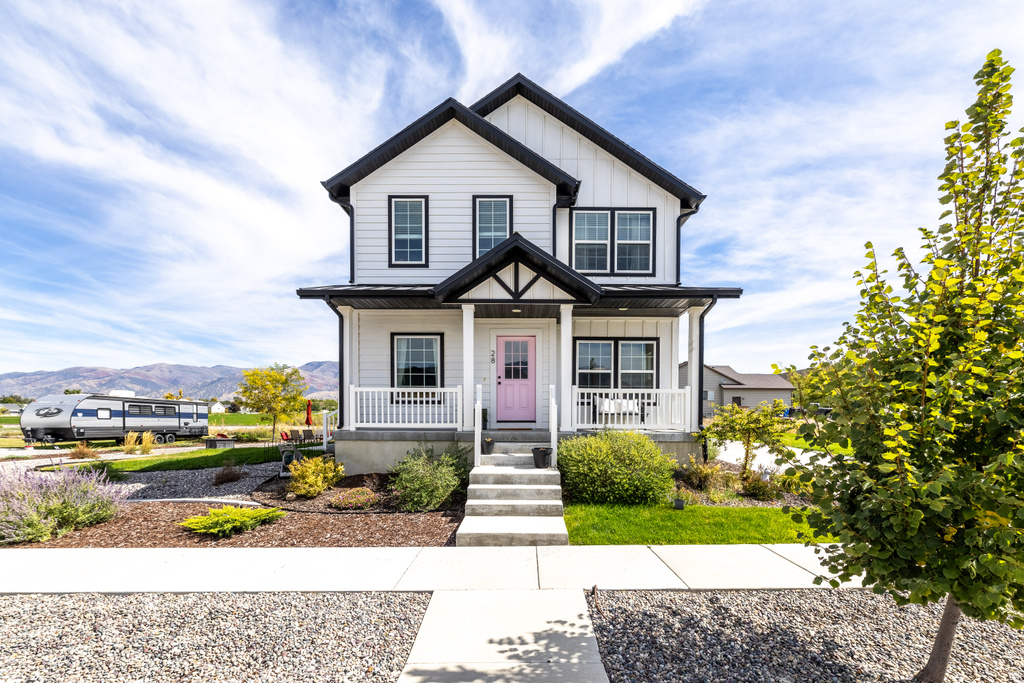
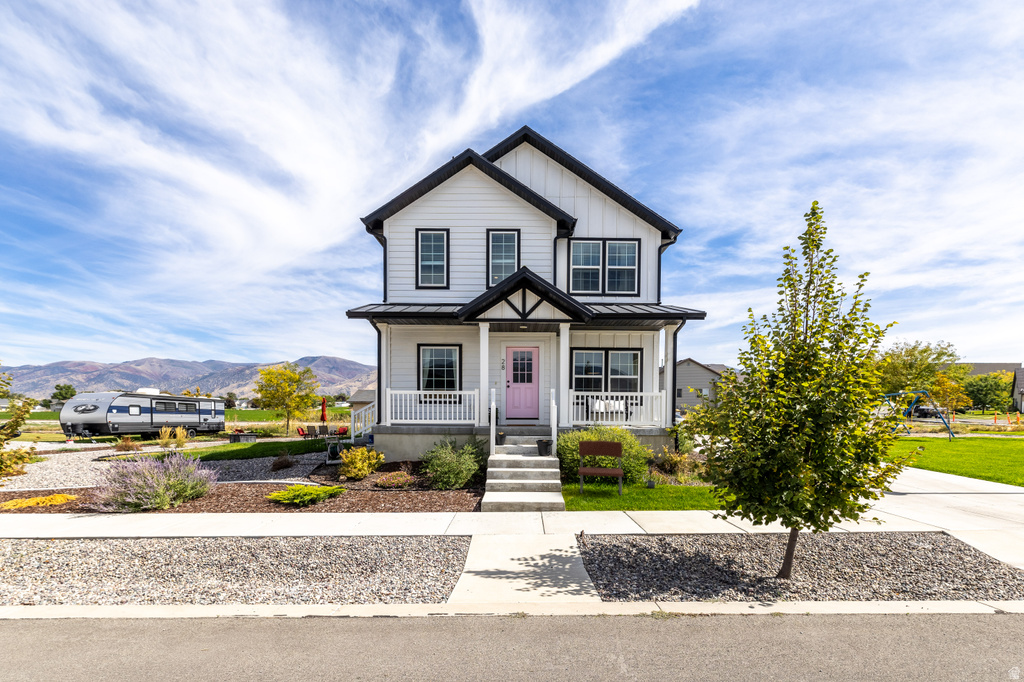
bench: none [585,448,645,520] -> present [578,441,623,495]

